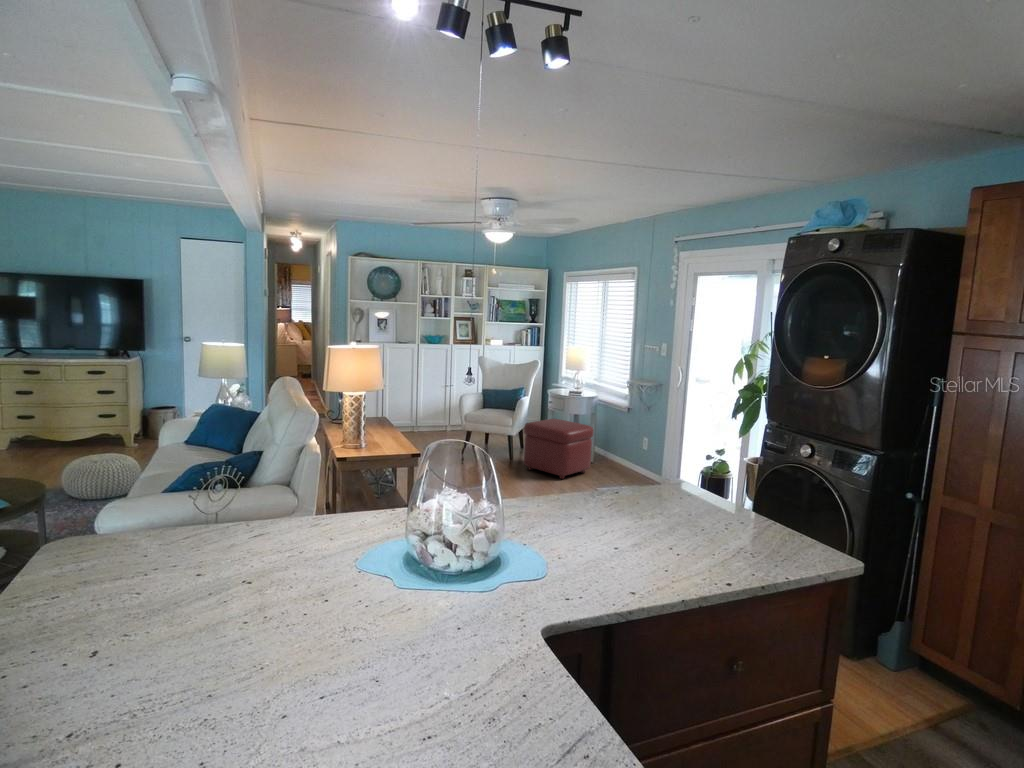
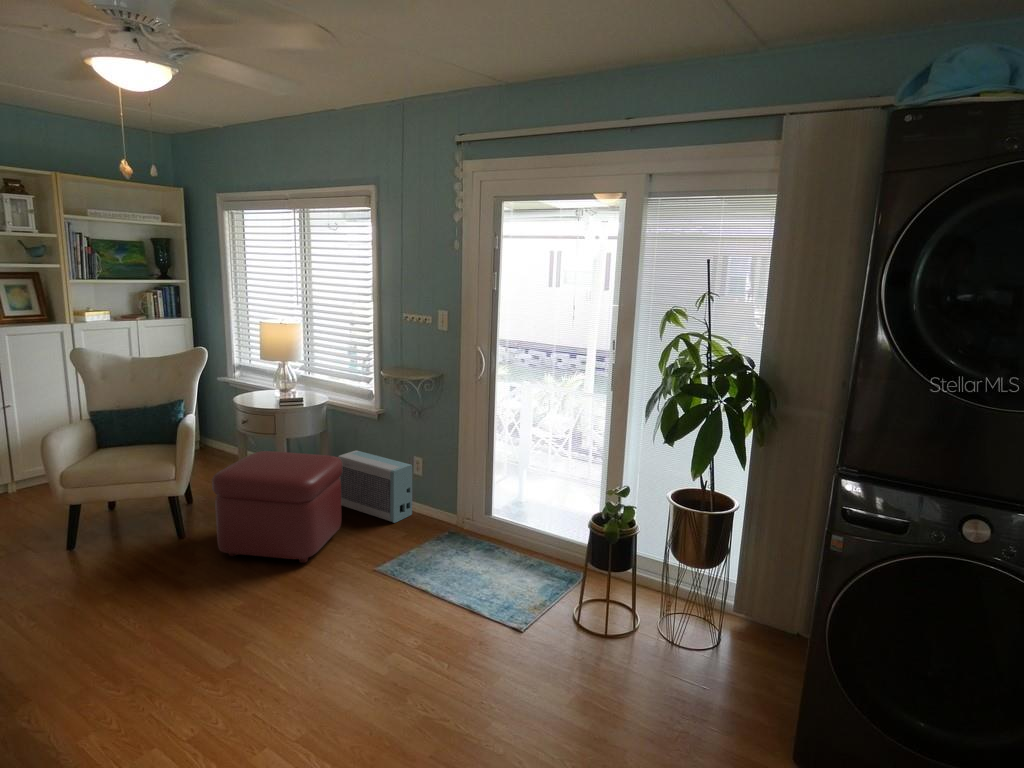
air purifier: none [598,431,640,476] -> present [338,450,412,523]

